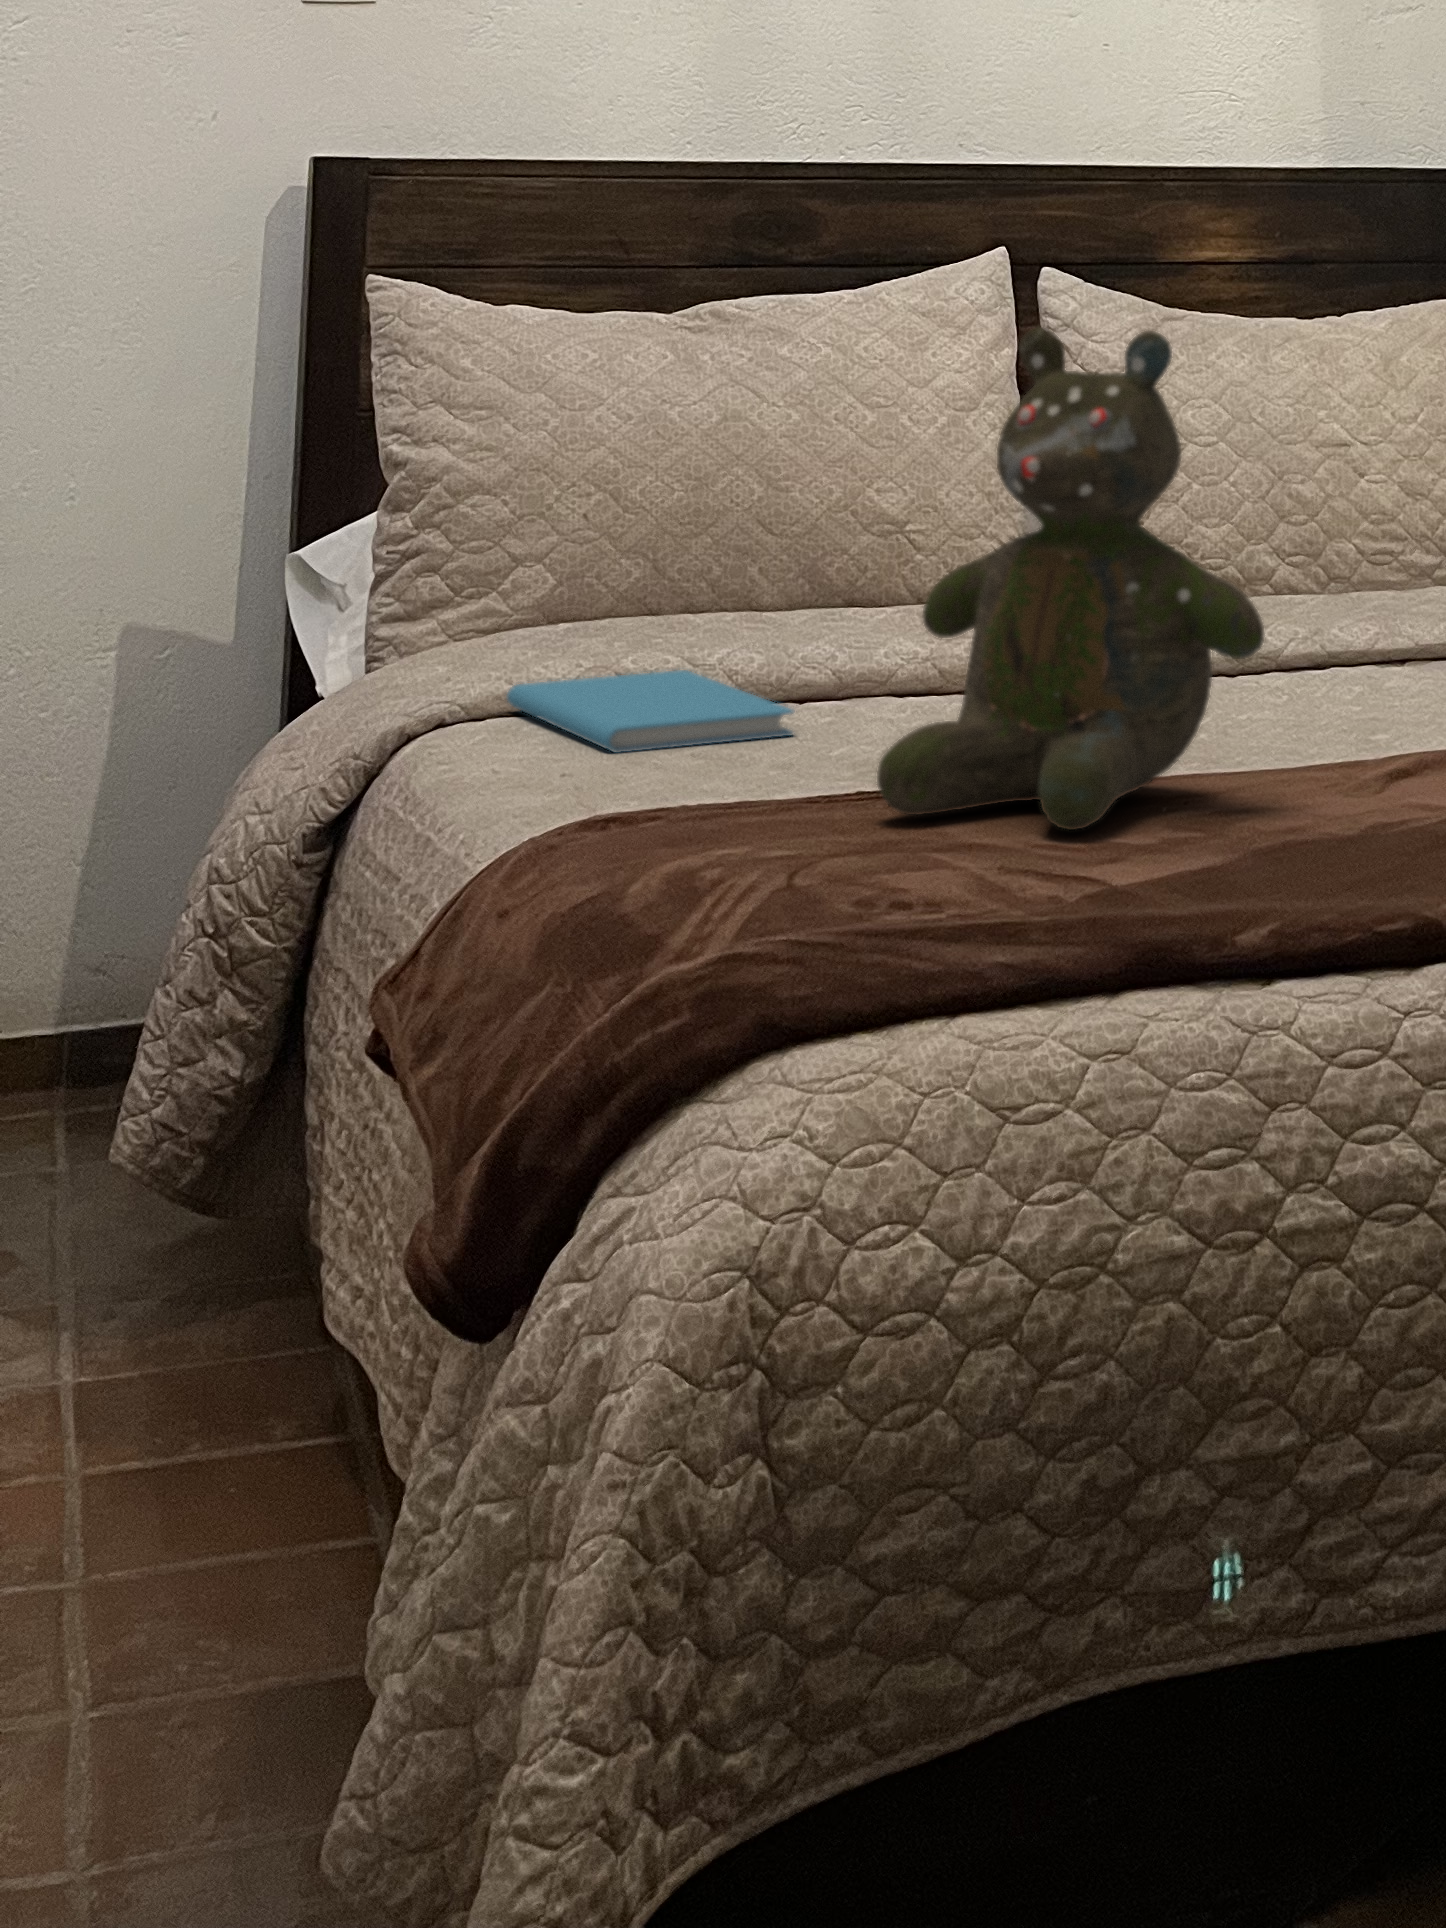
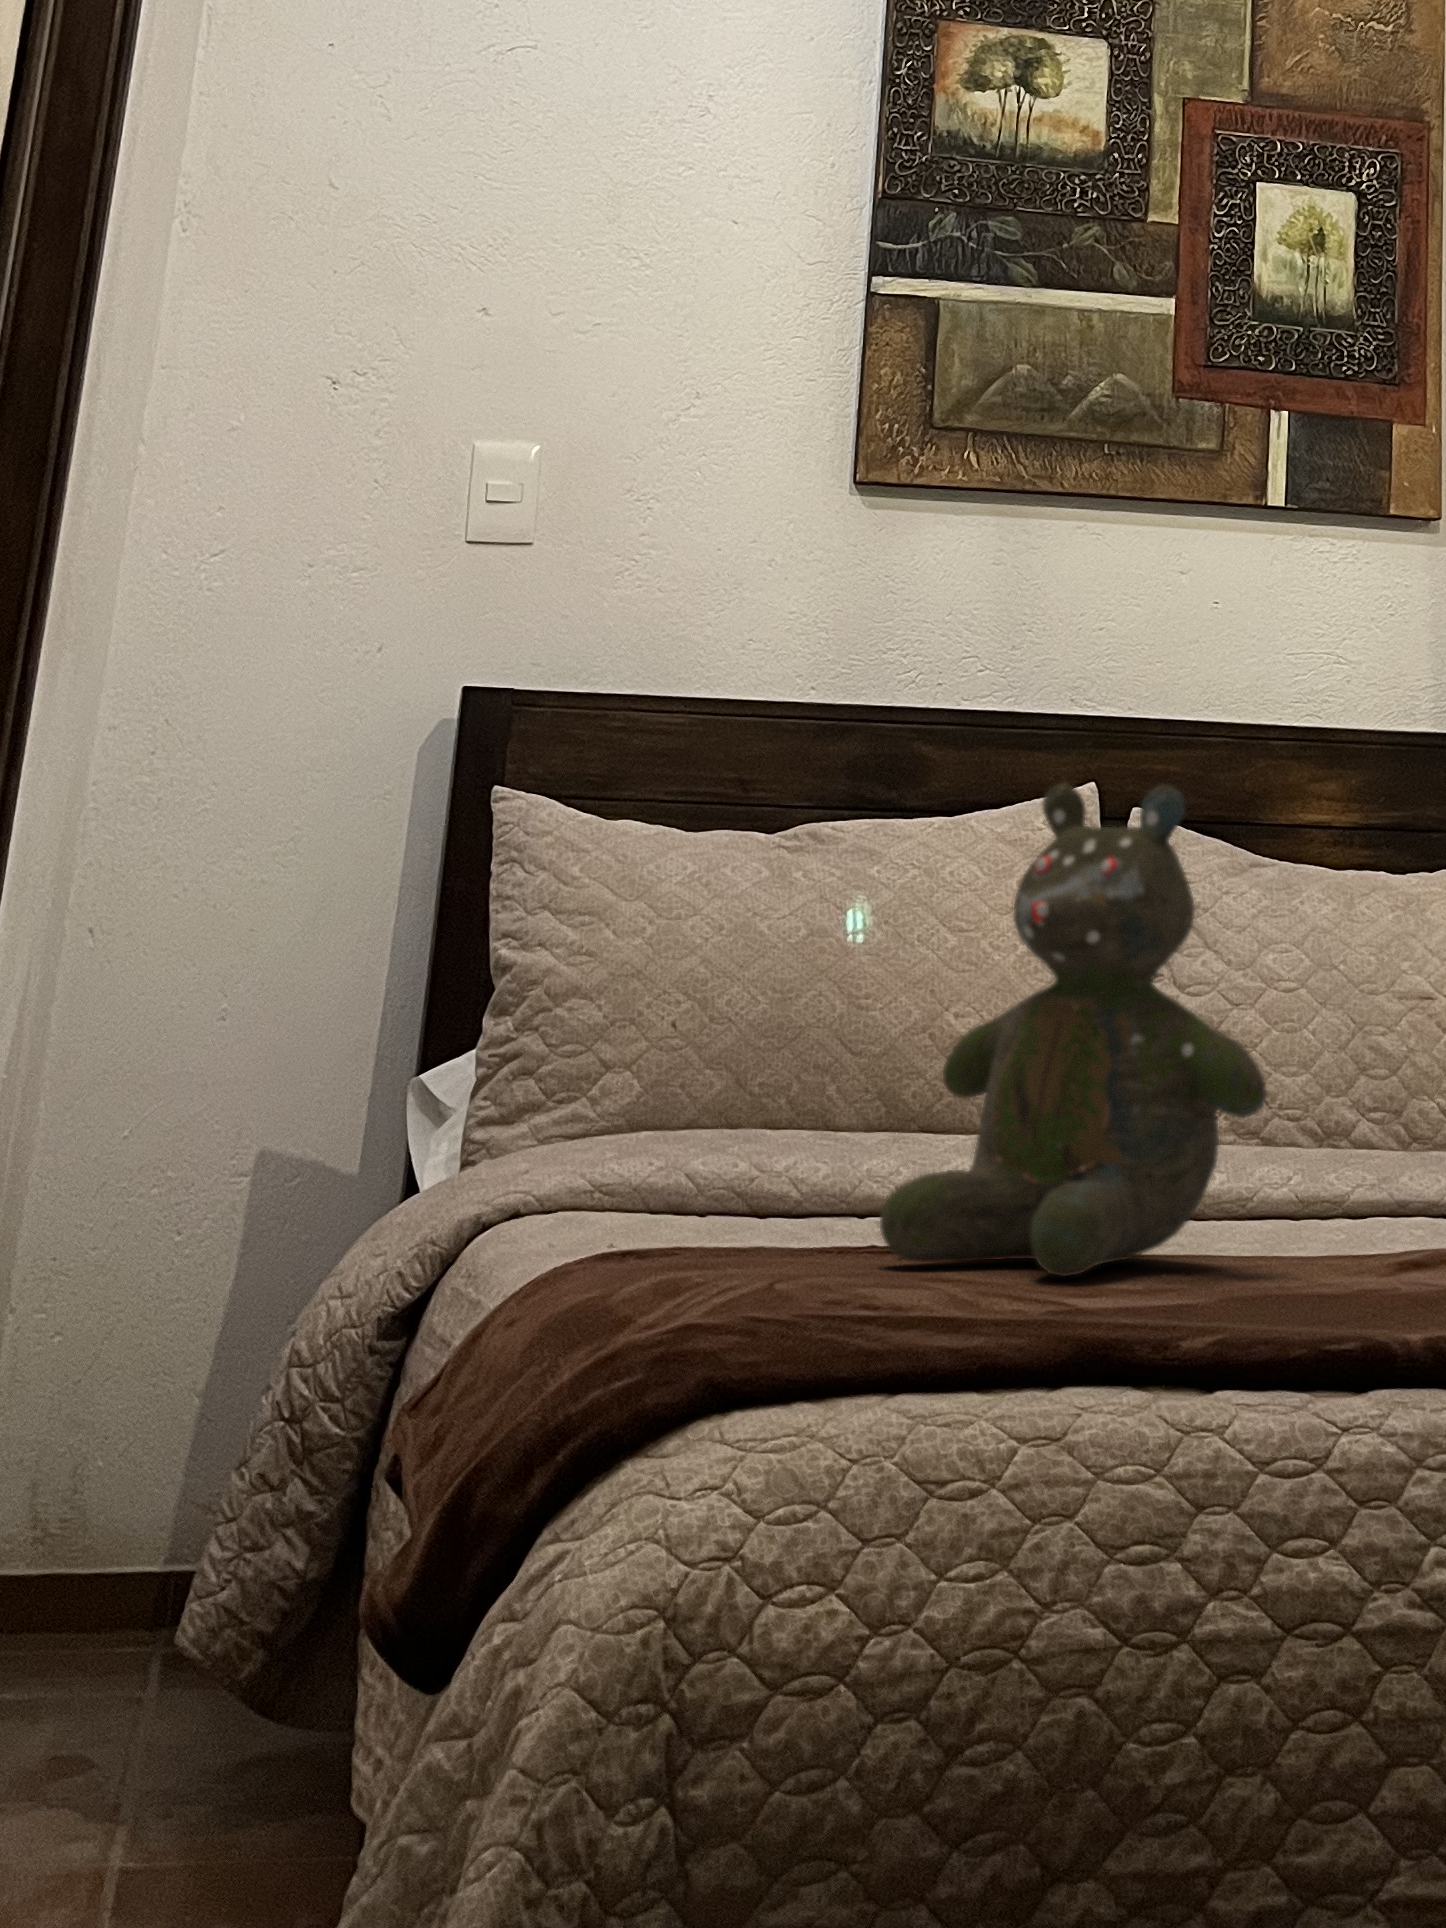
book: present [507,670,794,753] -> none [568,1166,834,1221]

